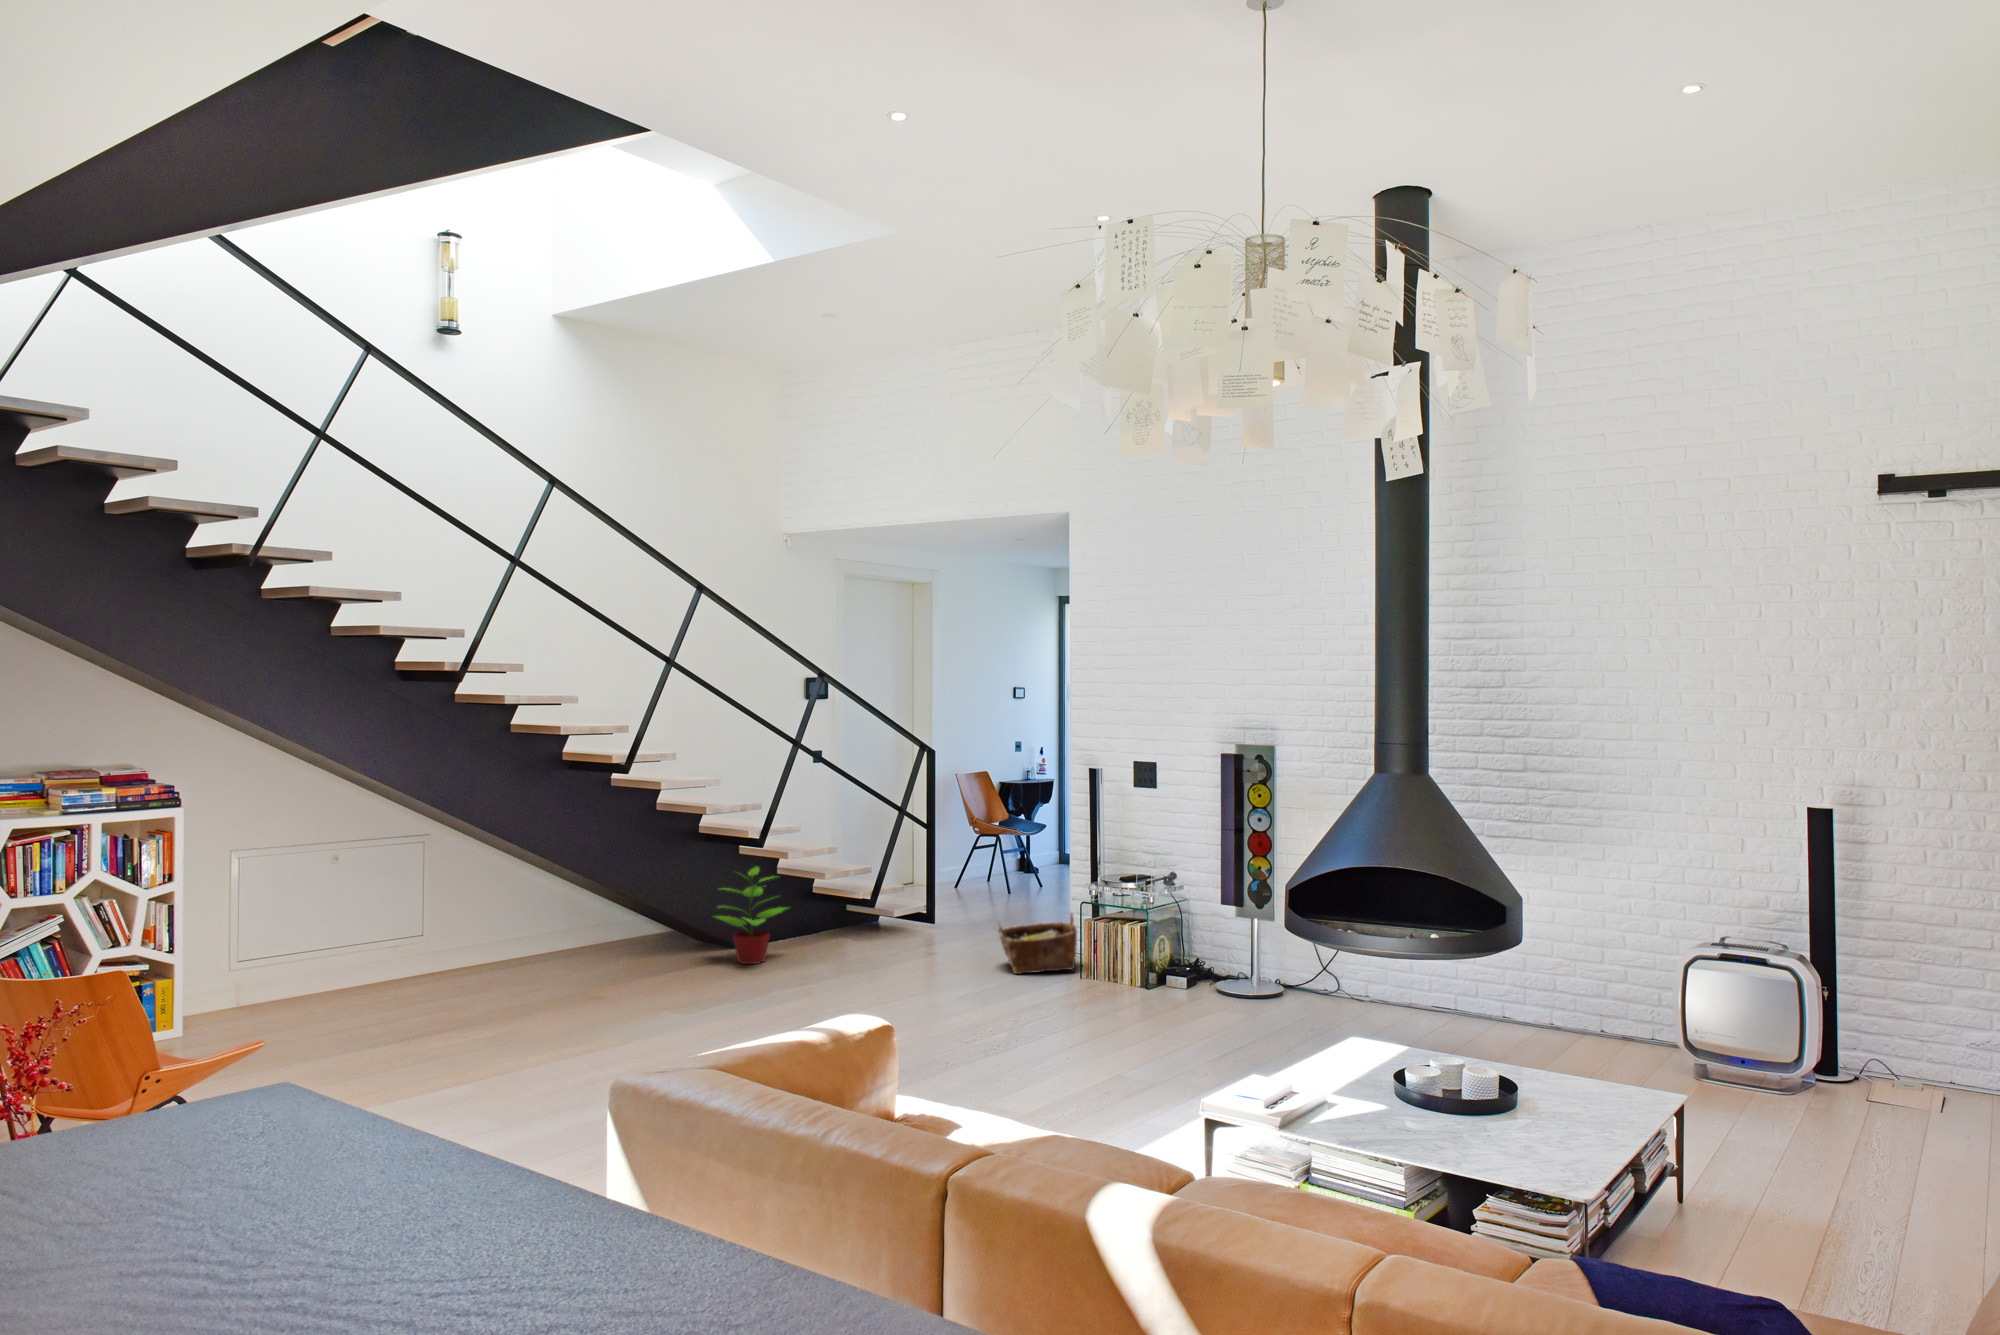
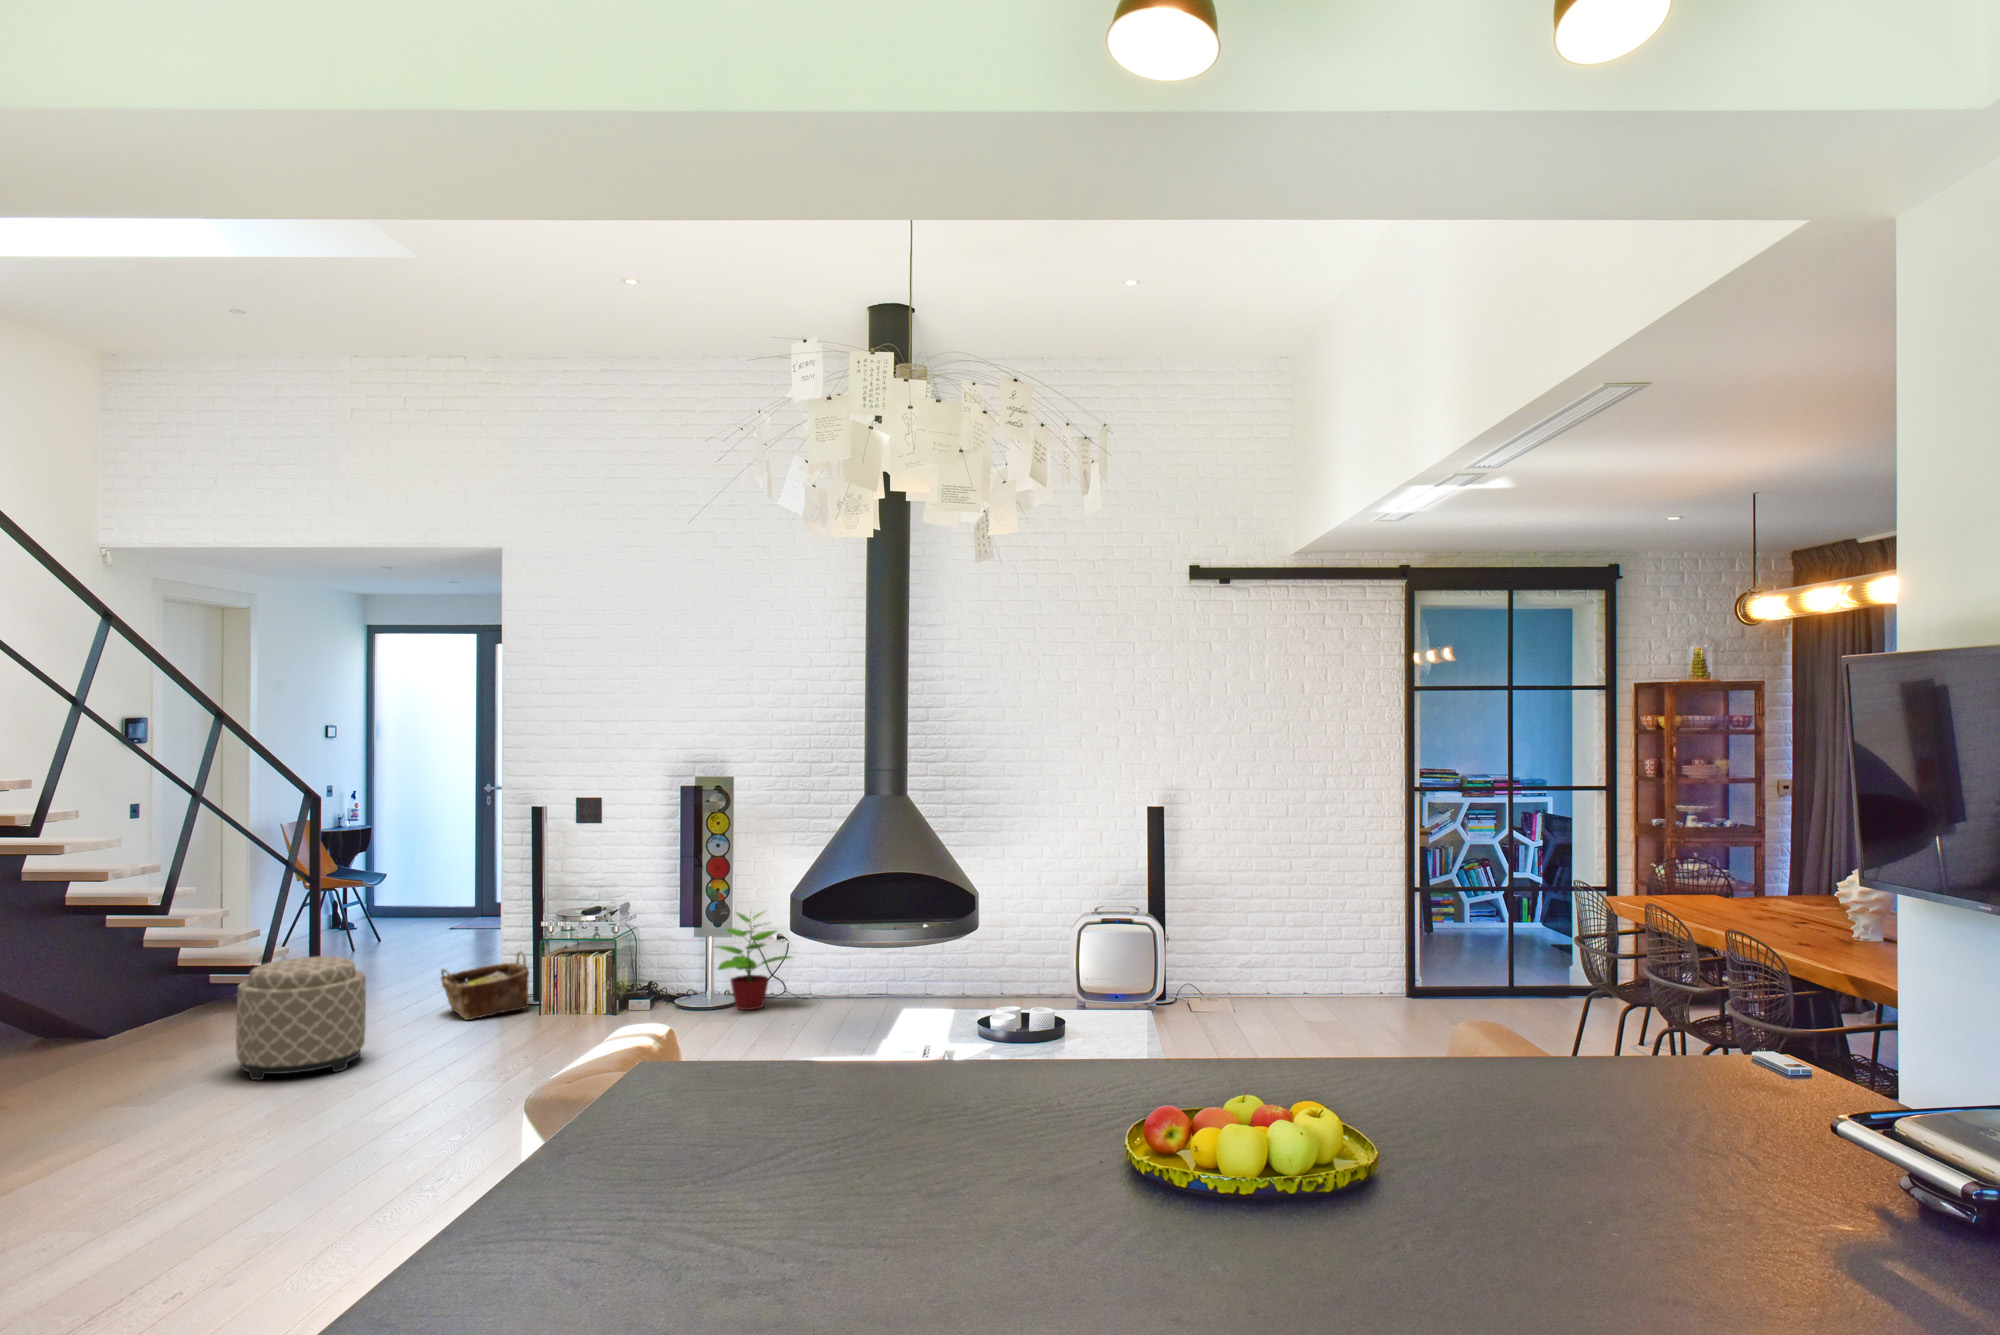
potted plant: present [715,867,789,964] -> present [715,912,790,1010]
ottoman: none [801,897,905,1006] -> present [236,957,366,1080]

